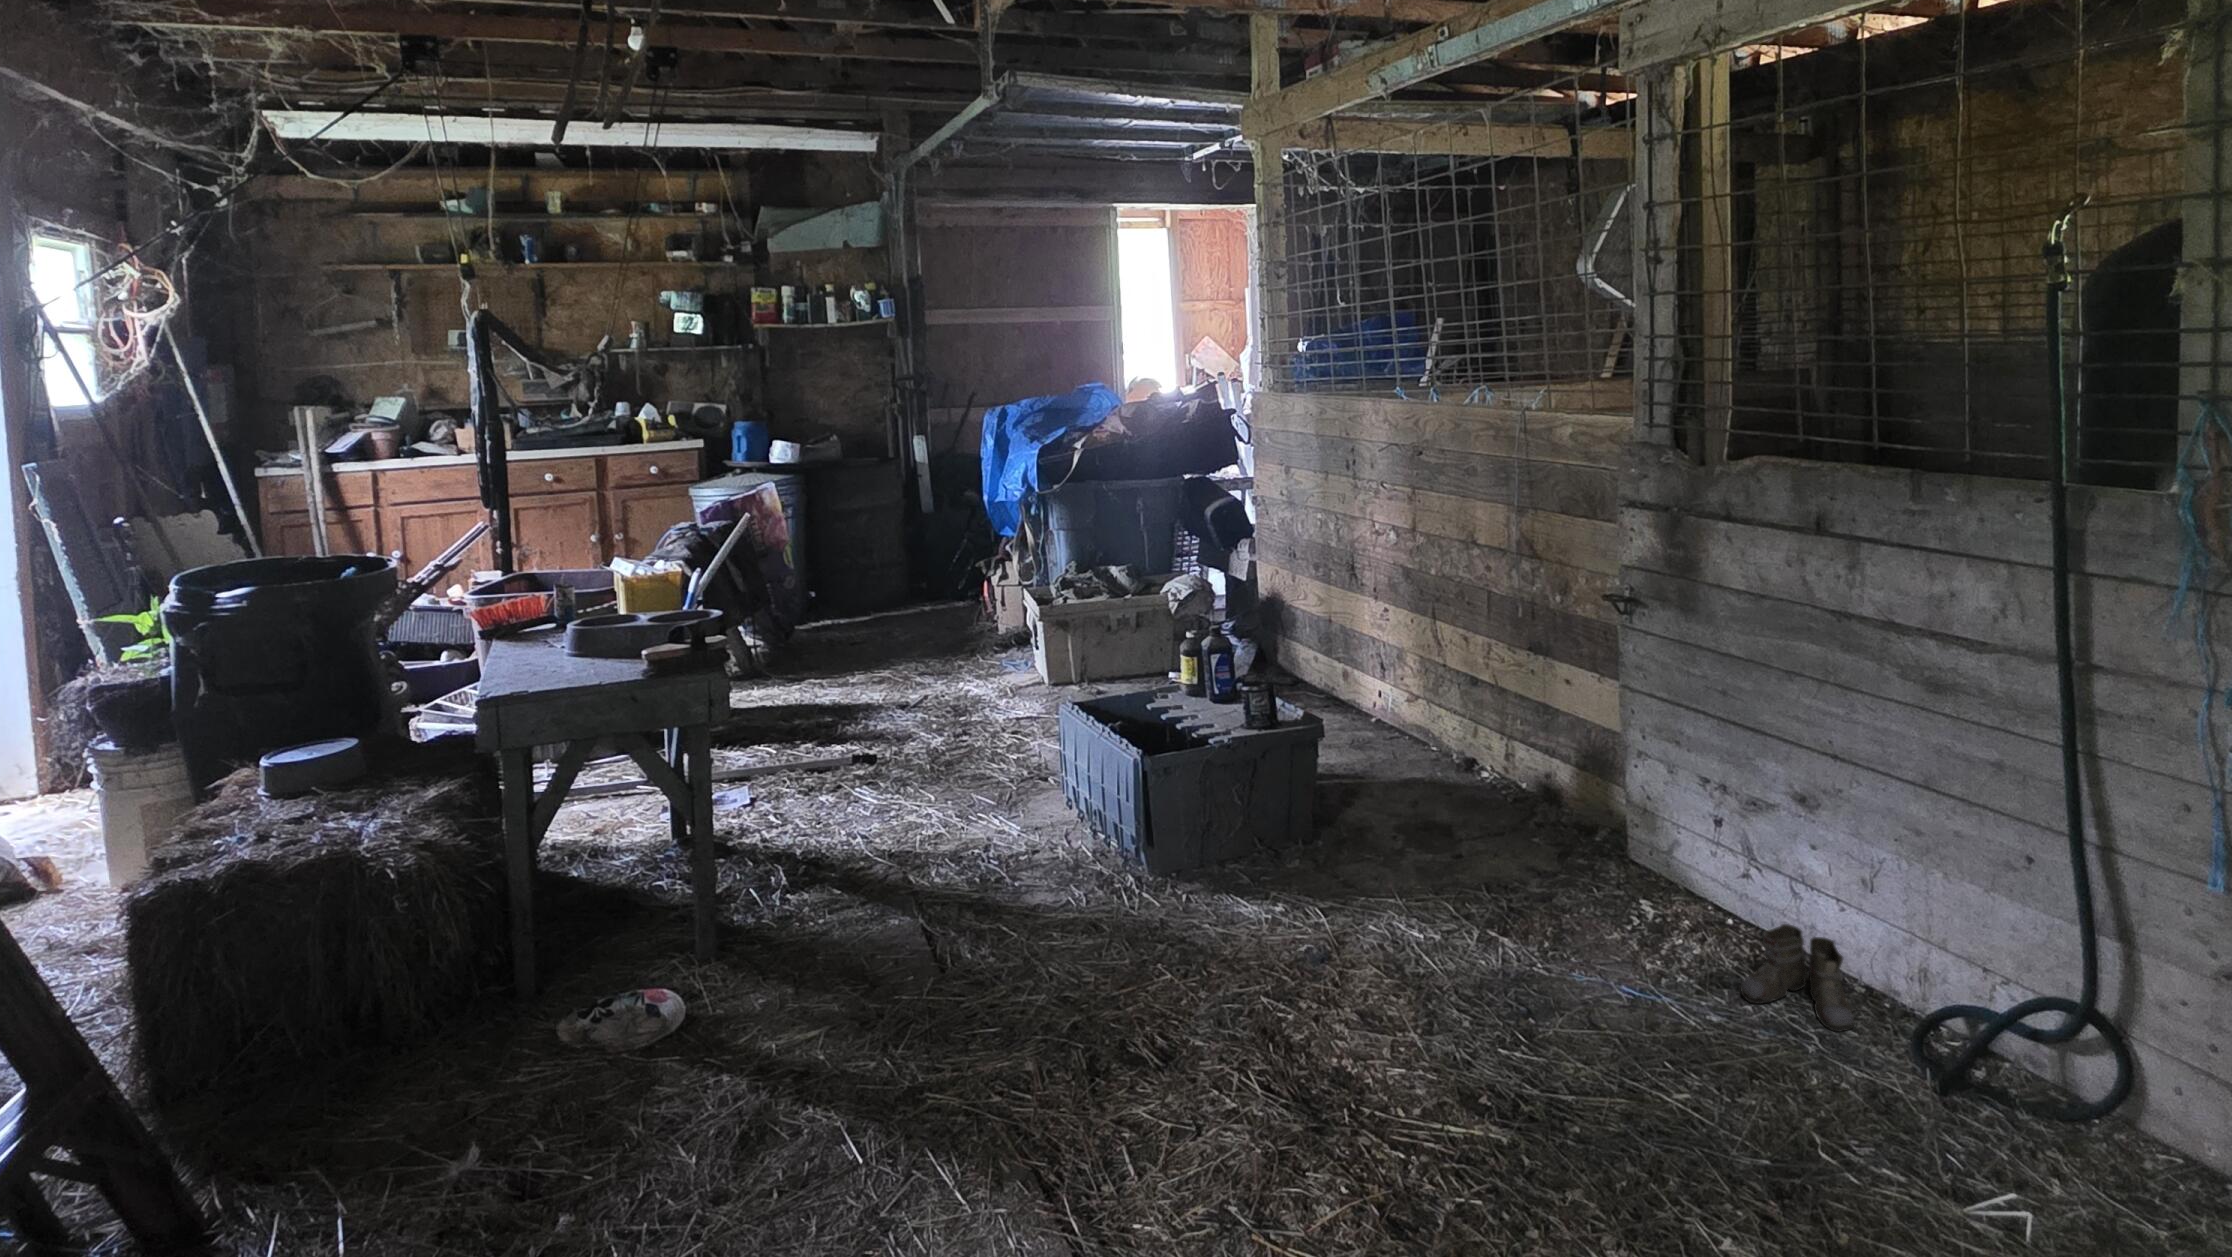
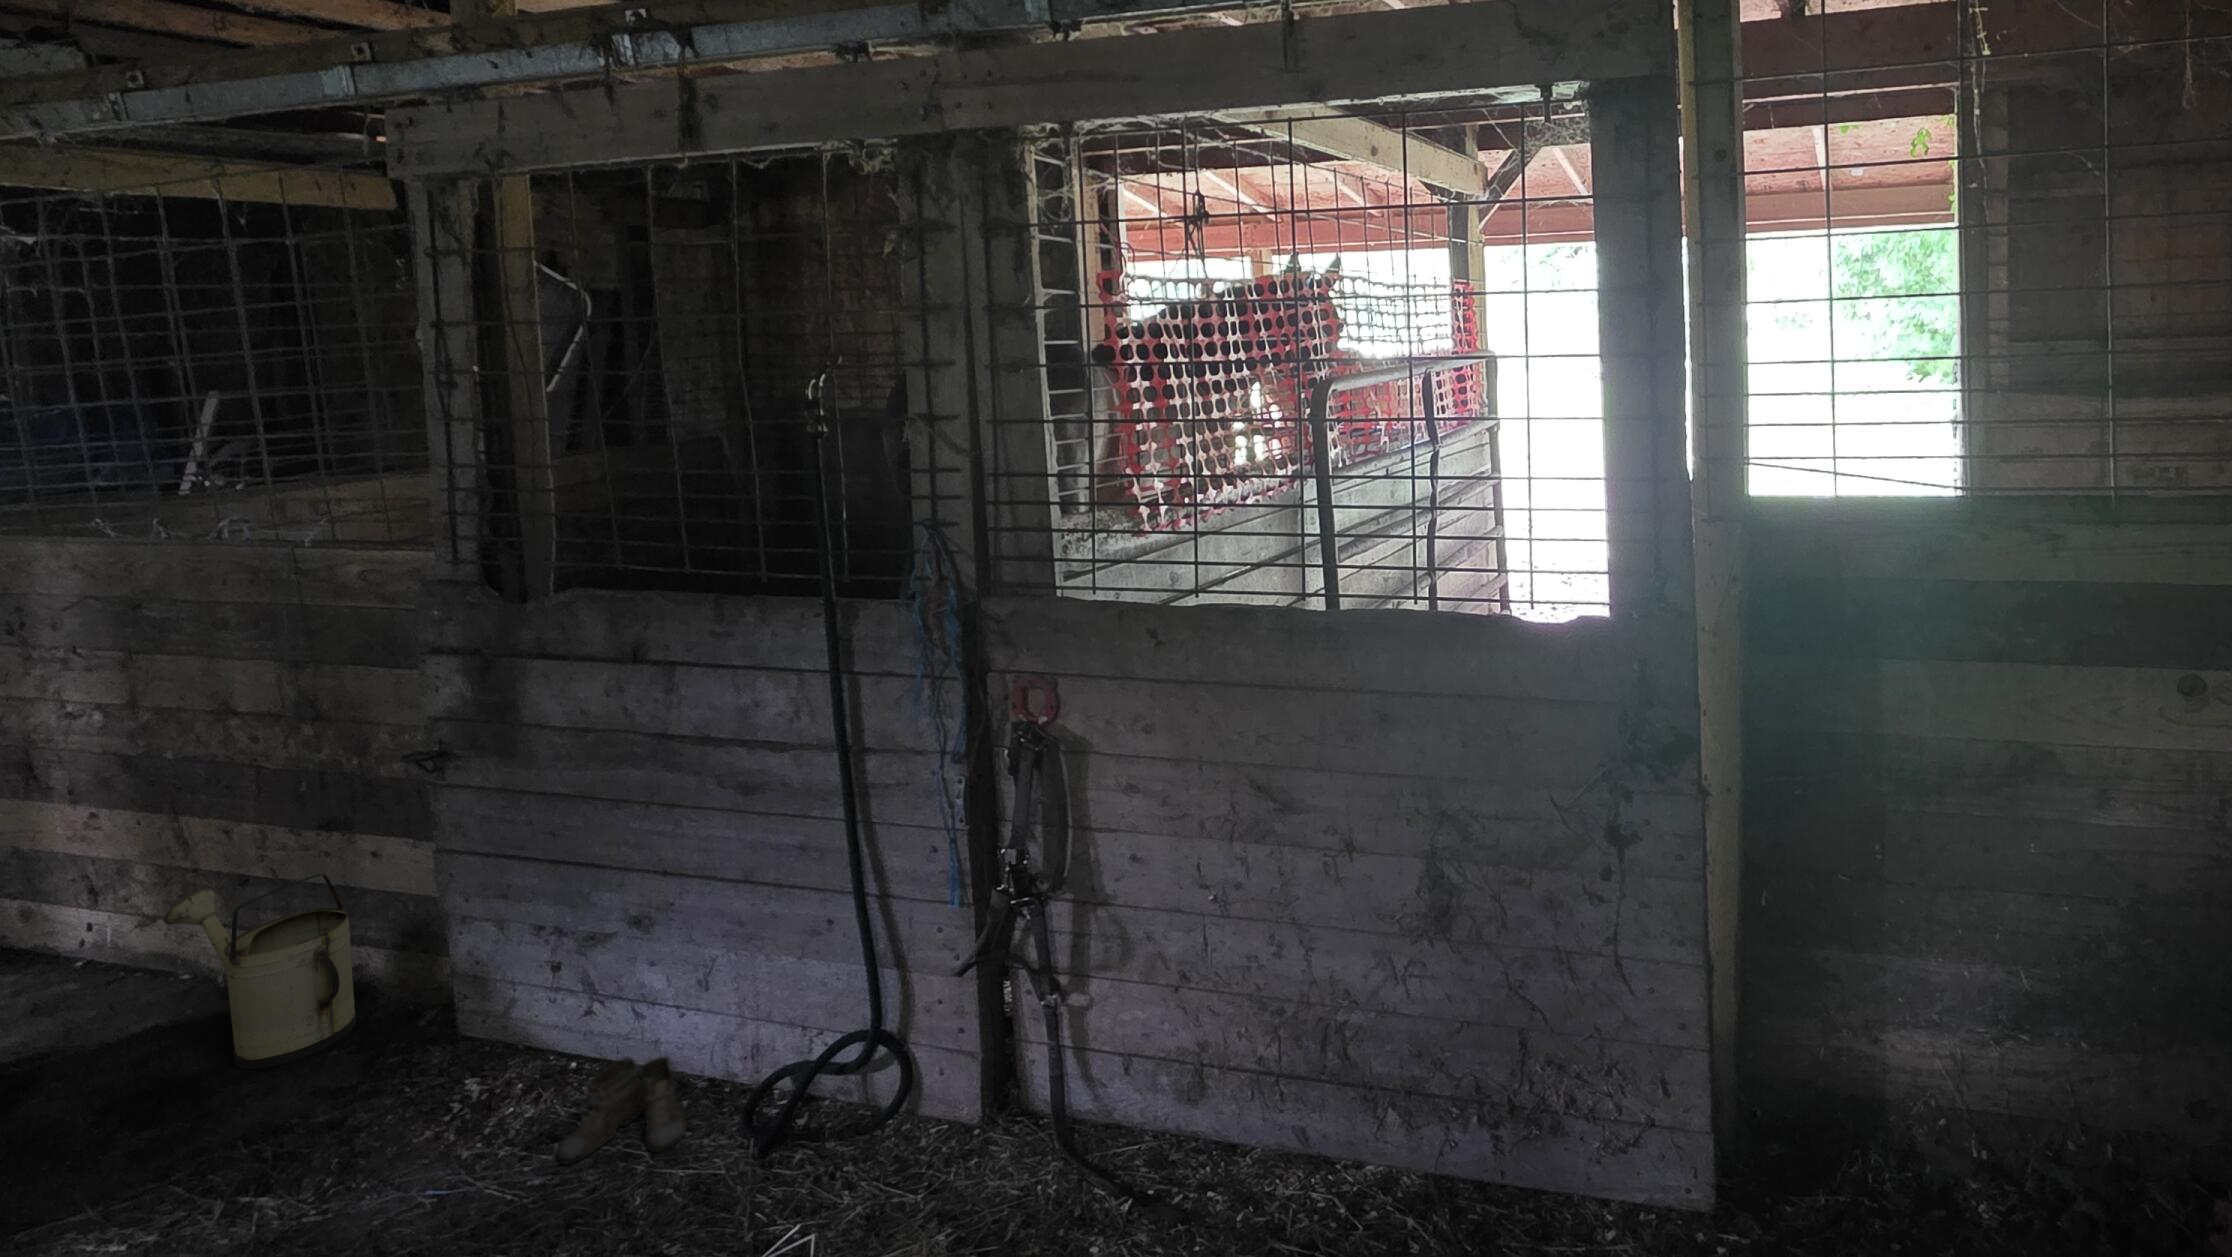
watering can: none [1442,674,1550,828] -> present [163,874,356,1069]

